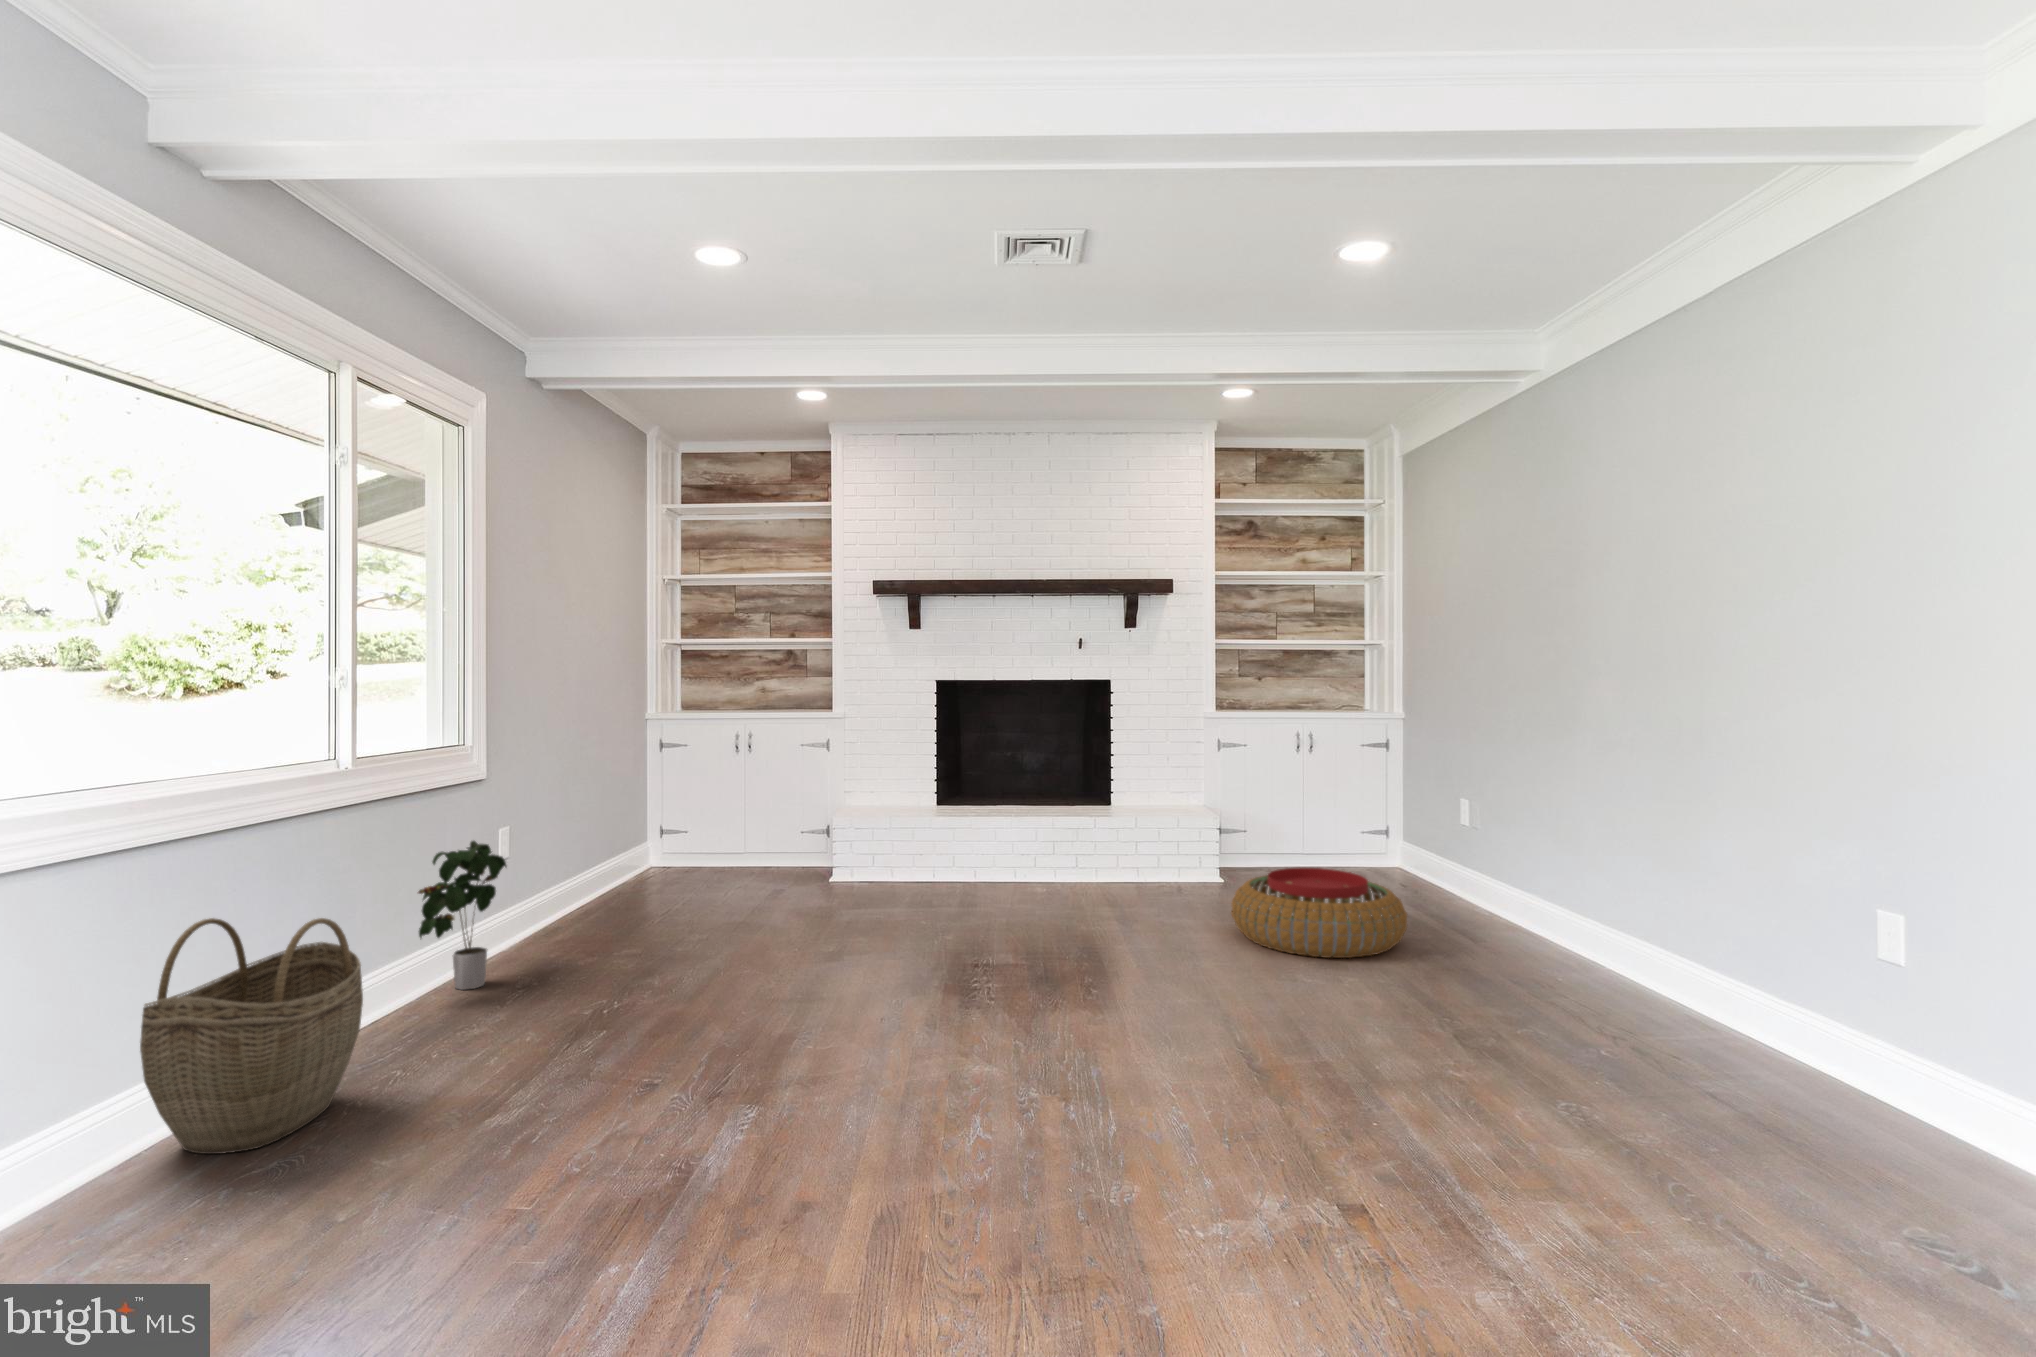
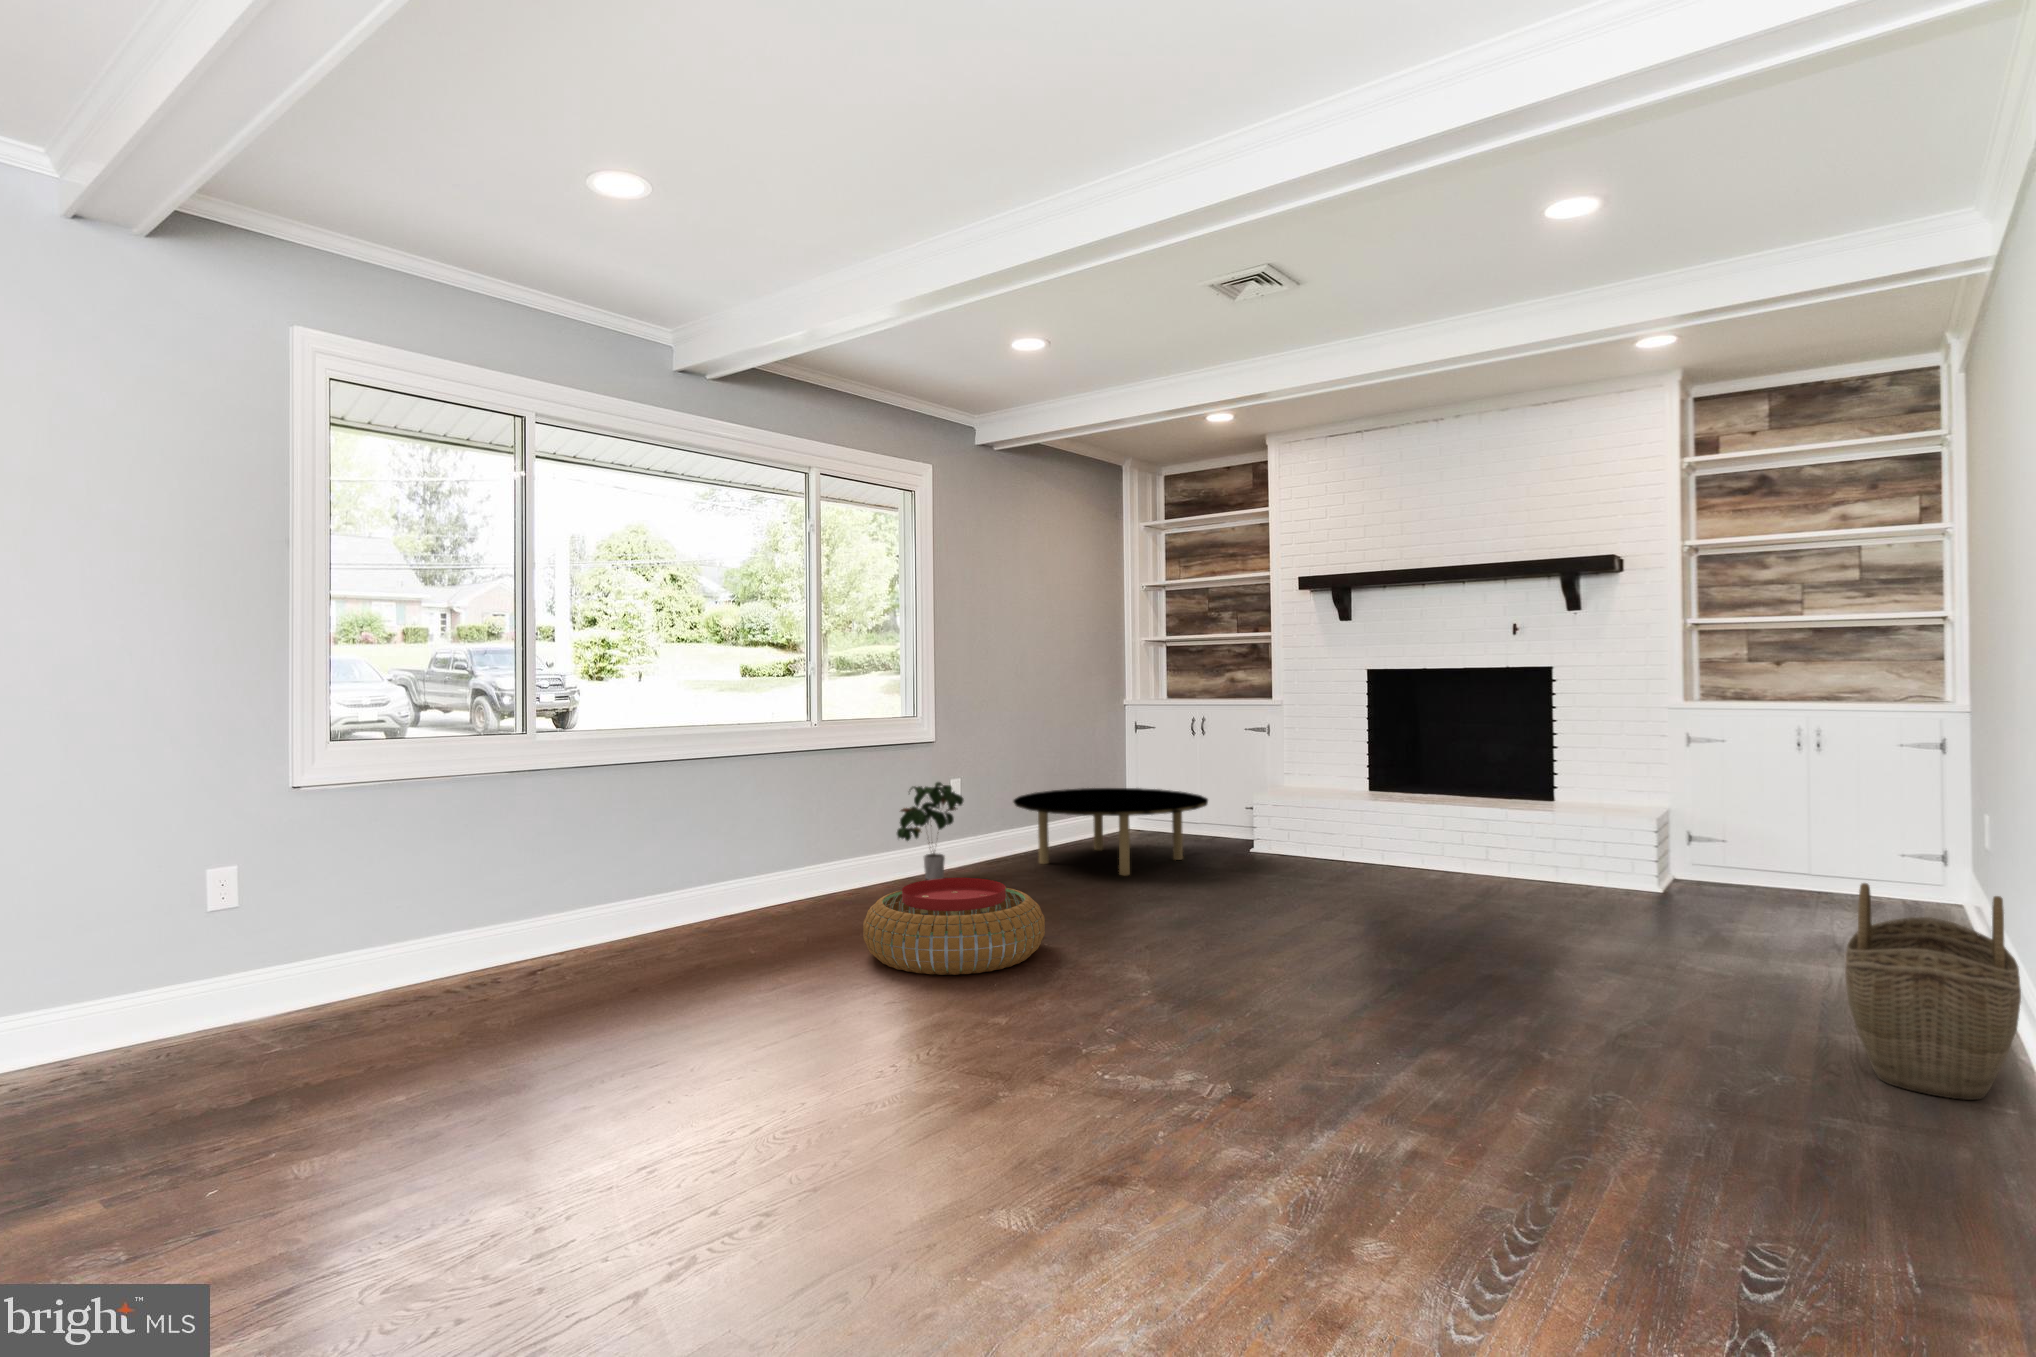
coffee table: none [554,820,810,935] -> present [1013,788,1208,875]
pouf: present [1231,868,1407,958] -> present [863,878,1045,975]
woven basket: present [140,918,363,1154] -> present [1845,883,2021,1100]

